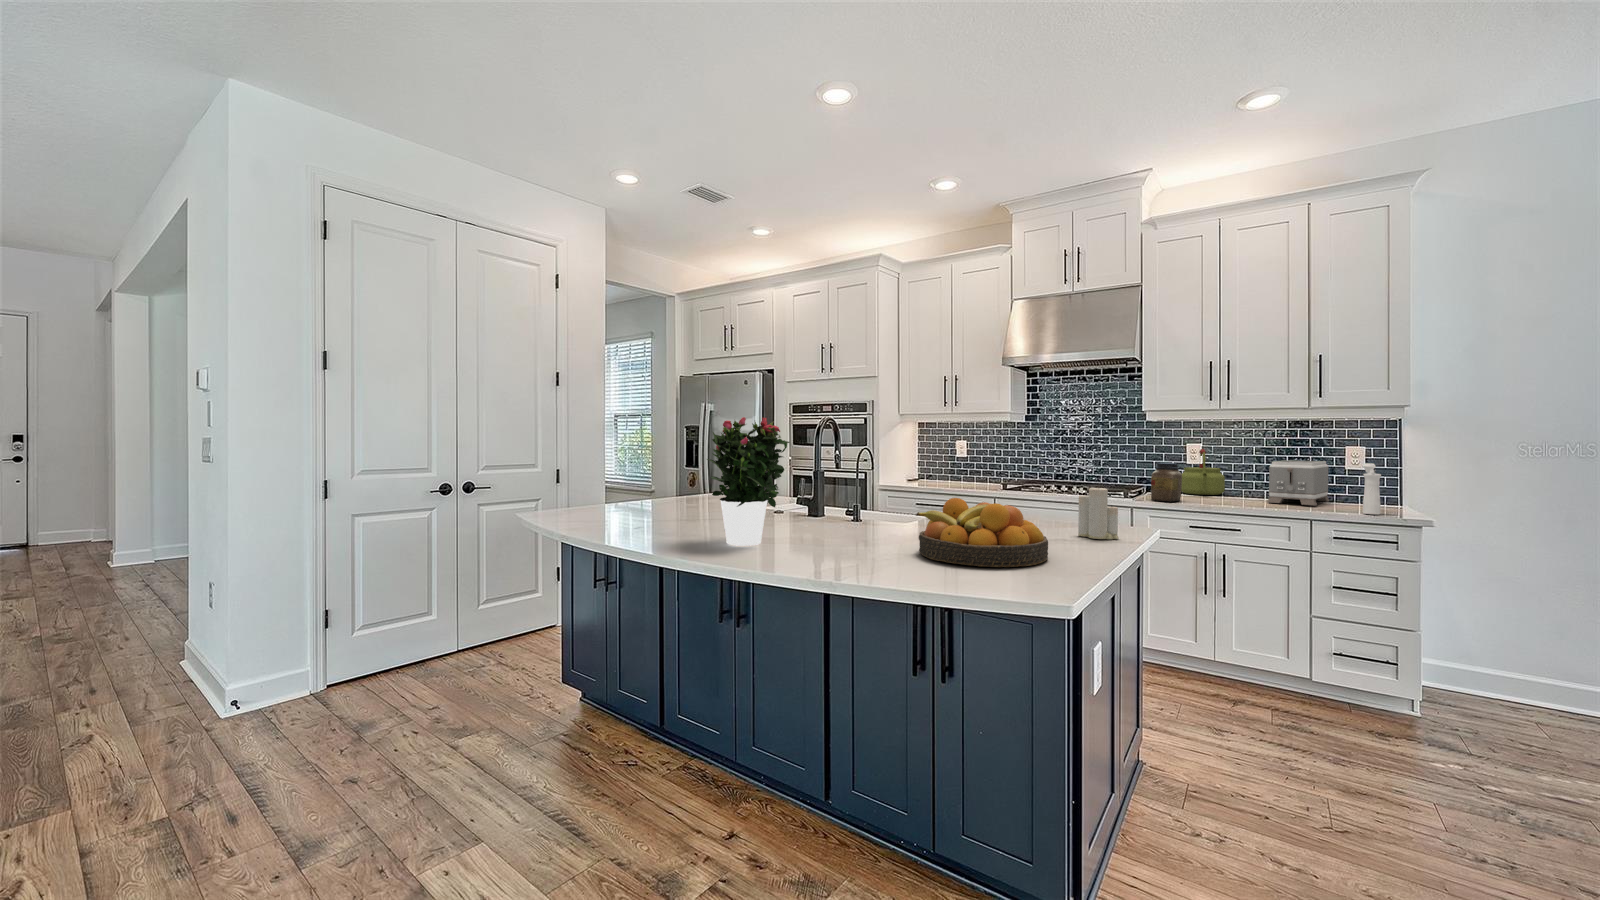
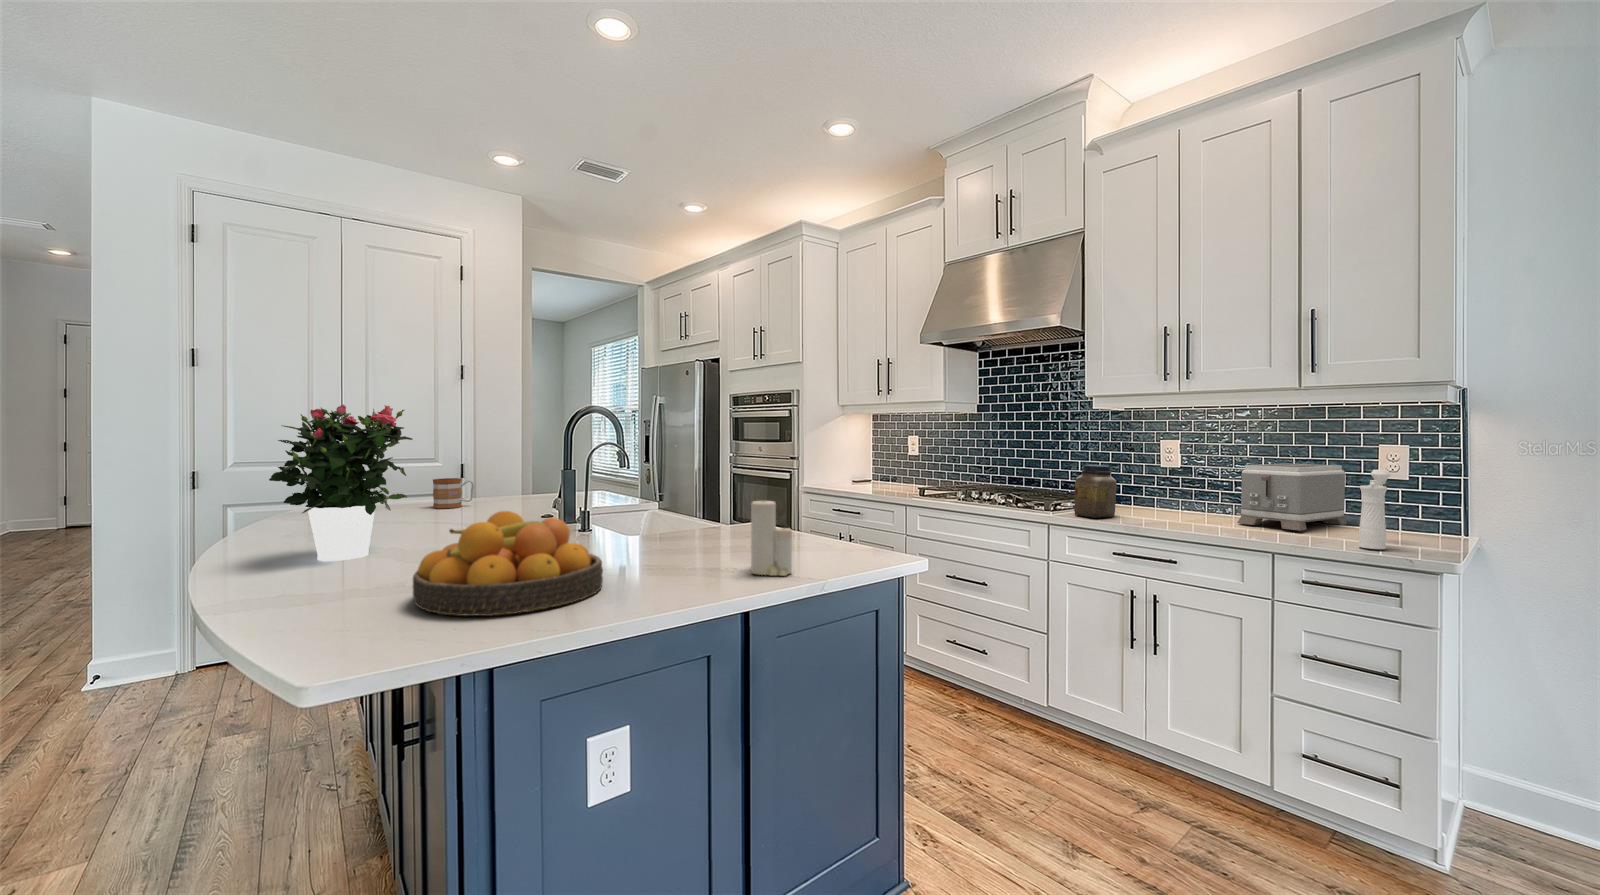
kettle: present [1181,449,1225,495] -> none [1142,447,1203,510]
mug: none [630,481,661,509] -> present [433,478,474,508]

